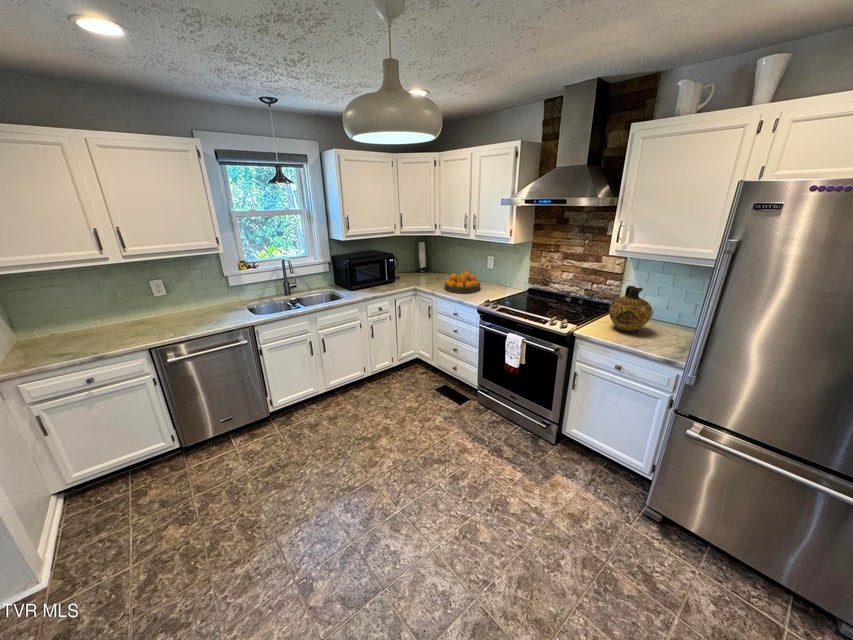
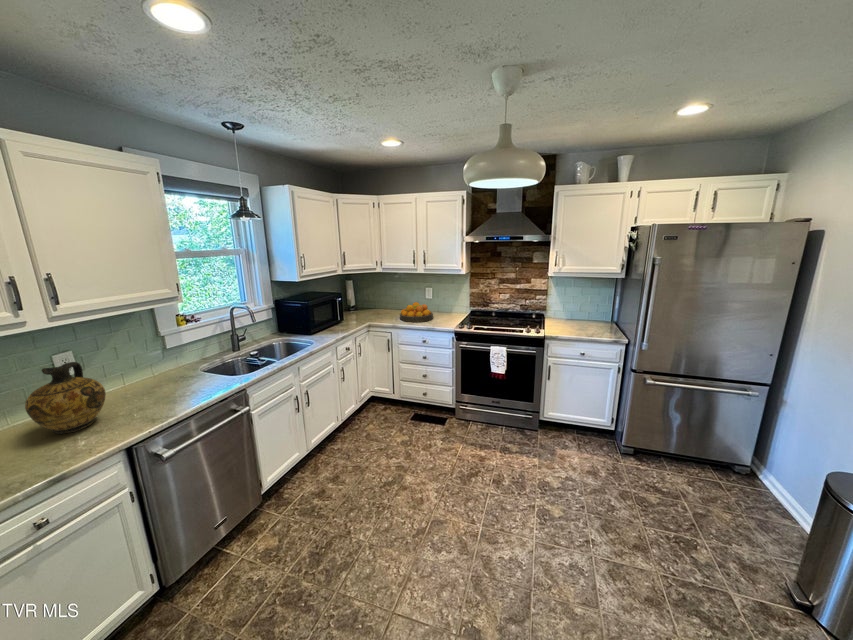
ceramic jug: present [609,286,653,333] -> present [25,362,106,434]

